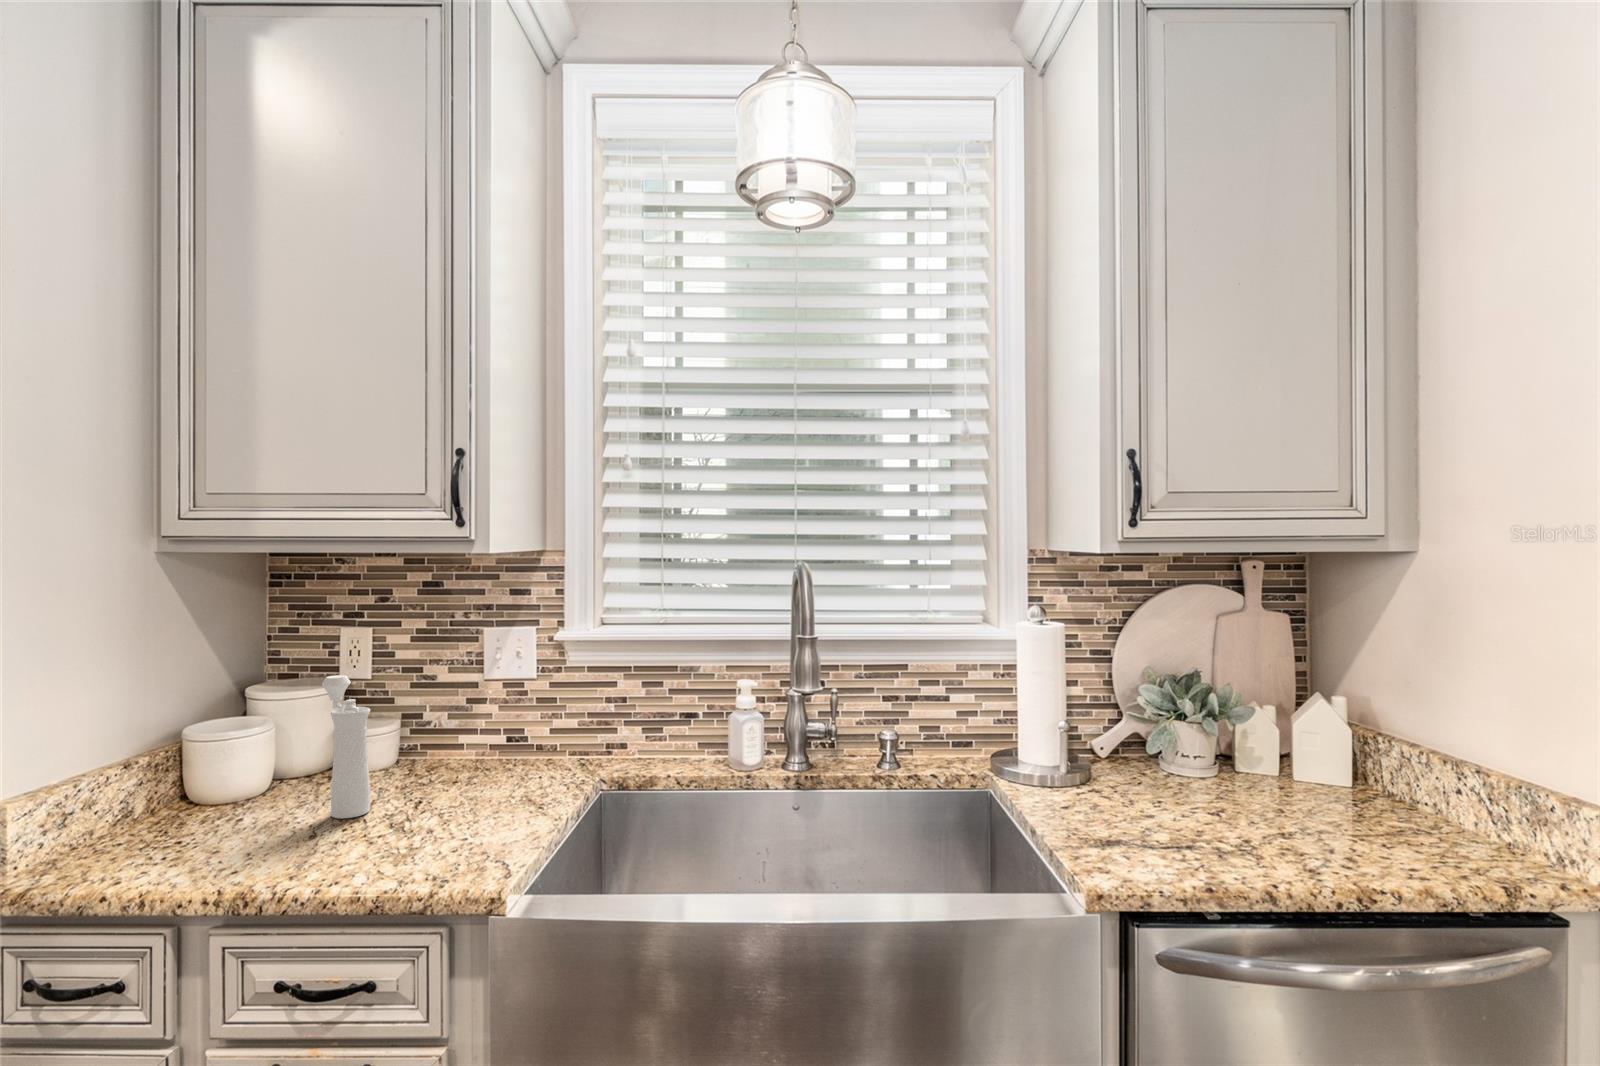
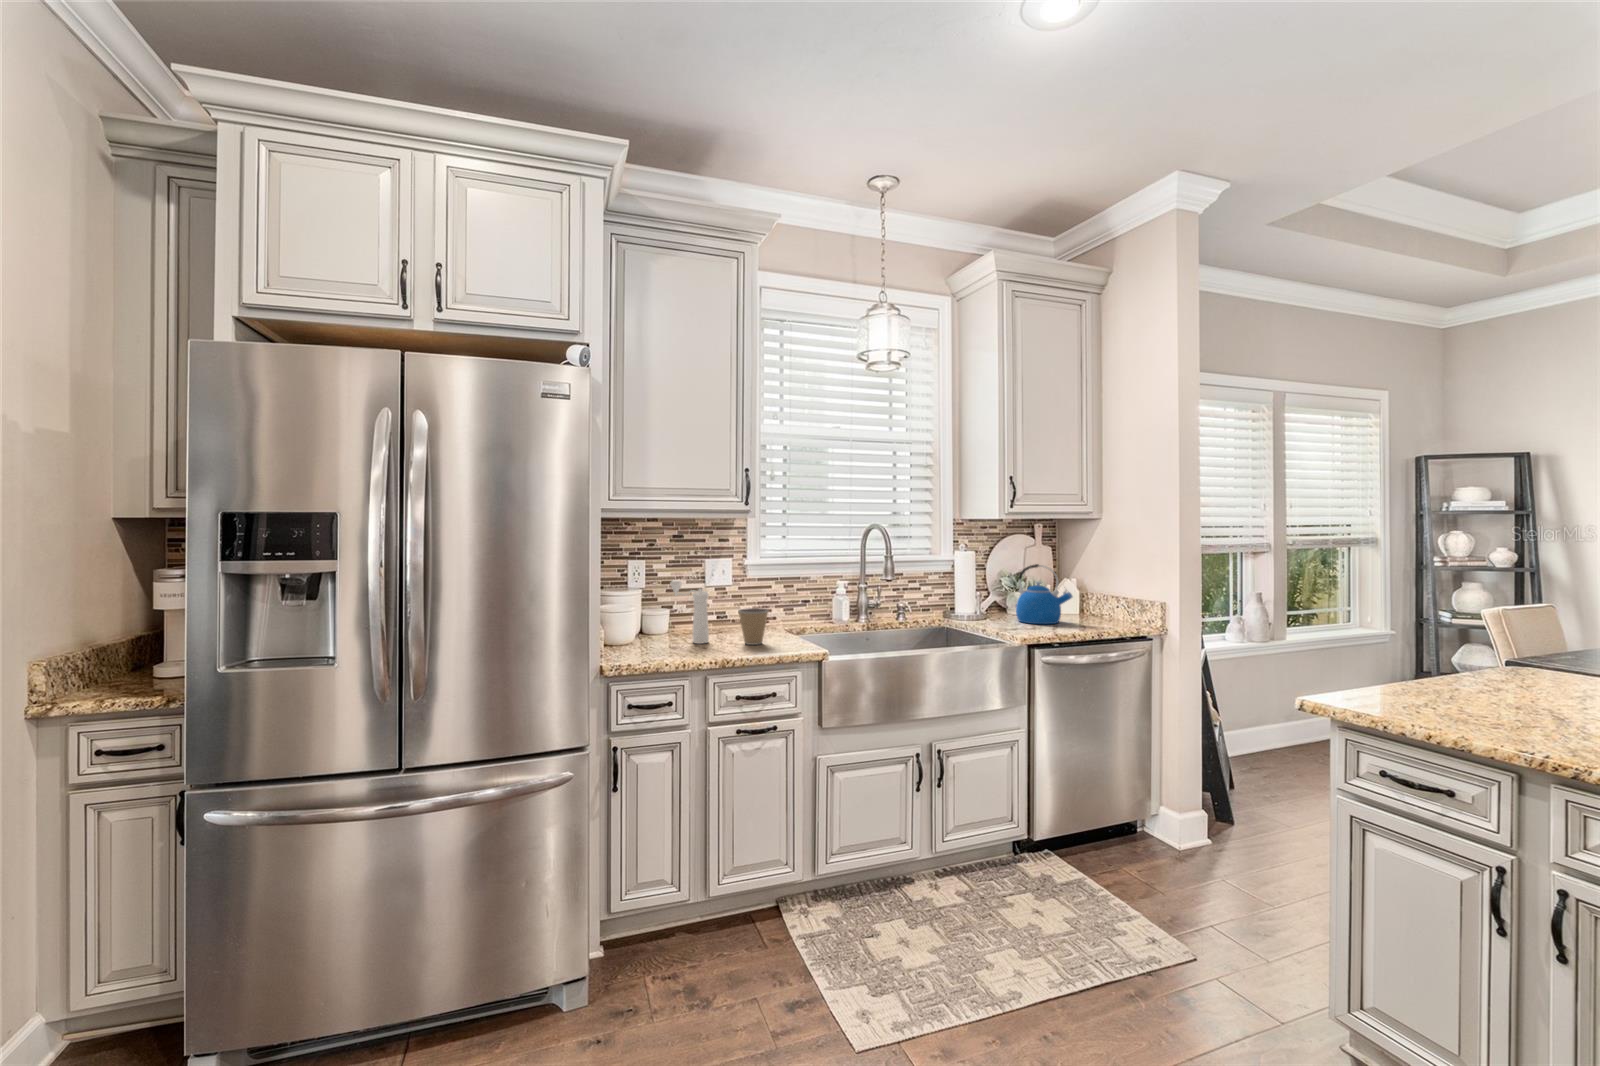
kettle: none [1149,665,1298,826] -> present [1016,564,1072,624]
coffee cup: none [391,748,465,838] -> present [739,608,768,645]

